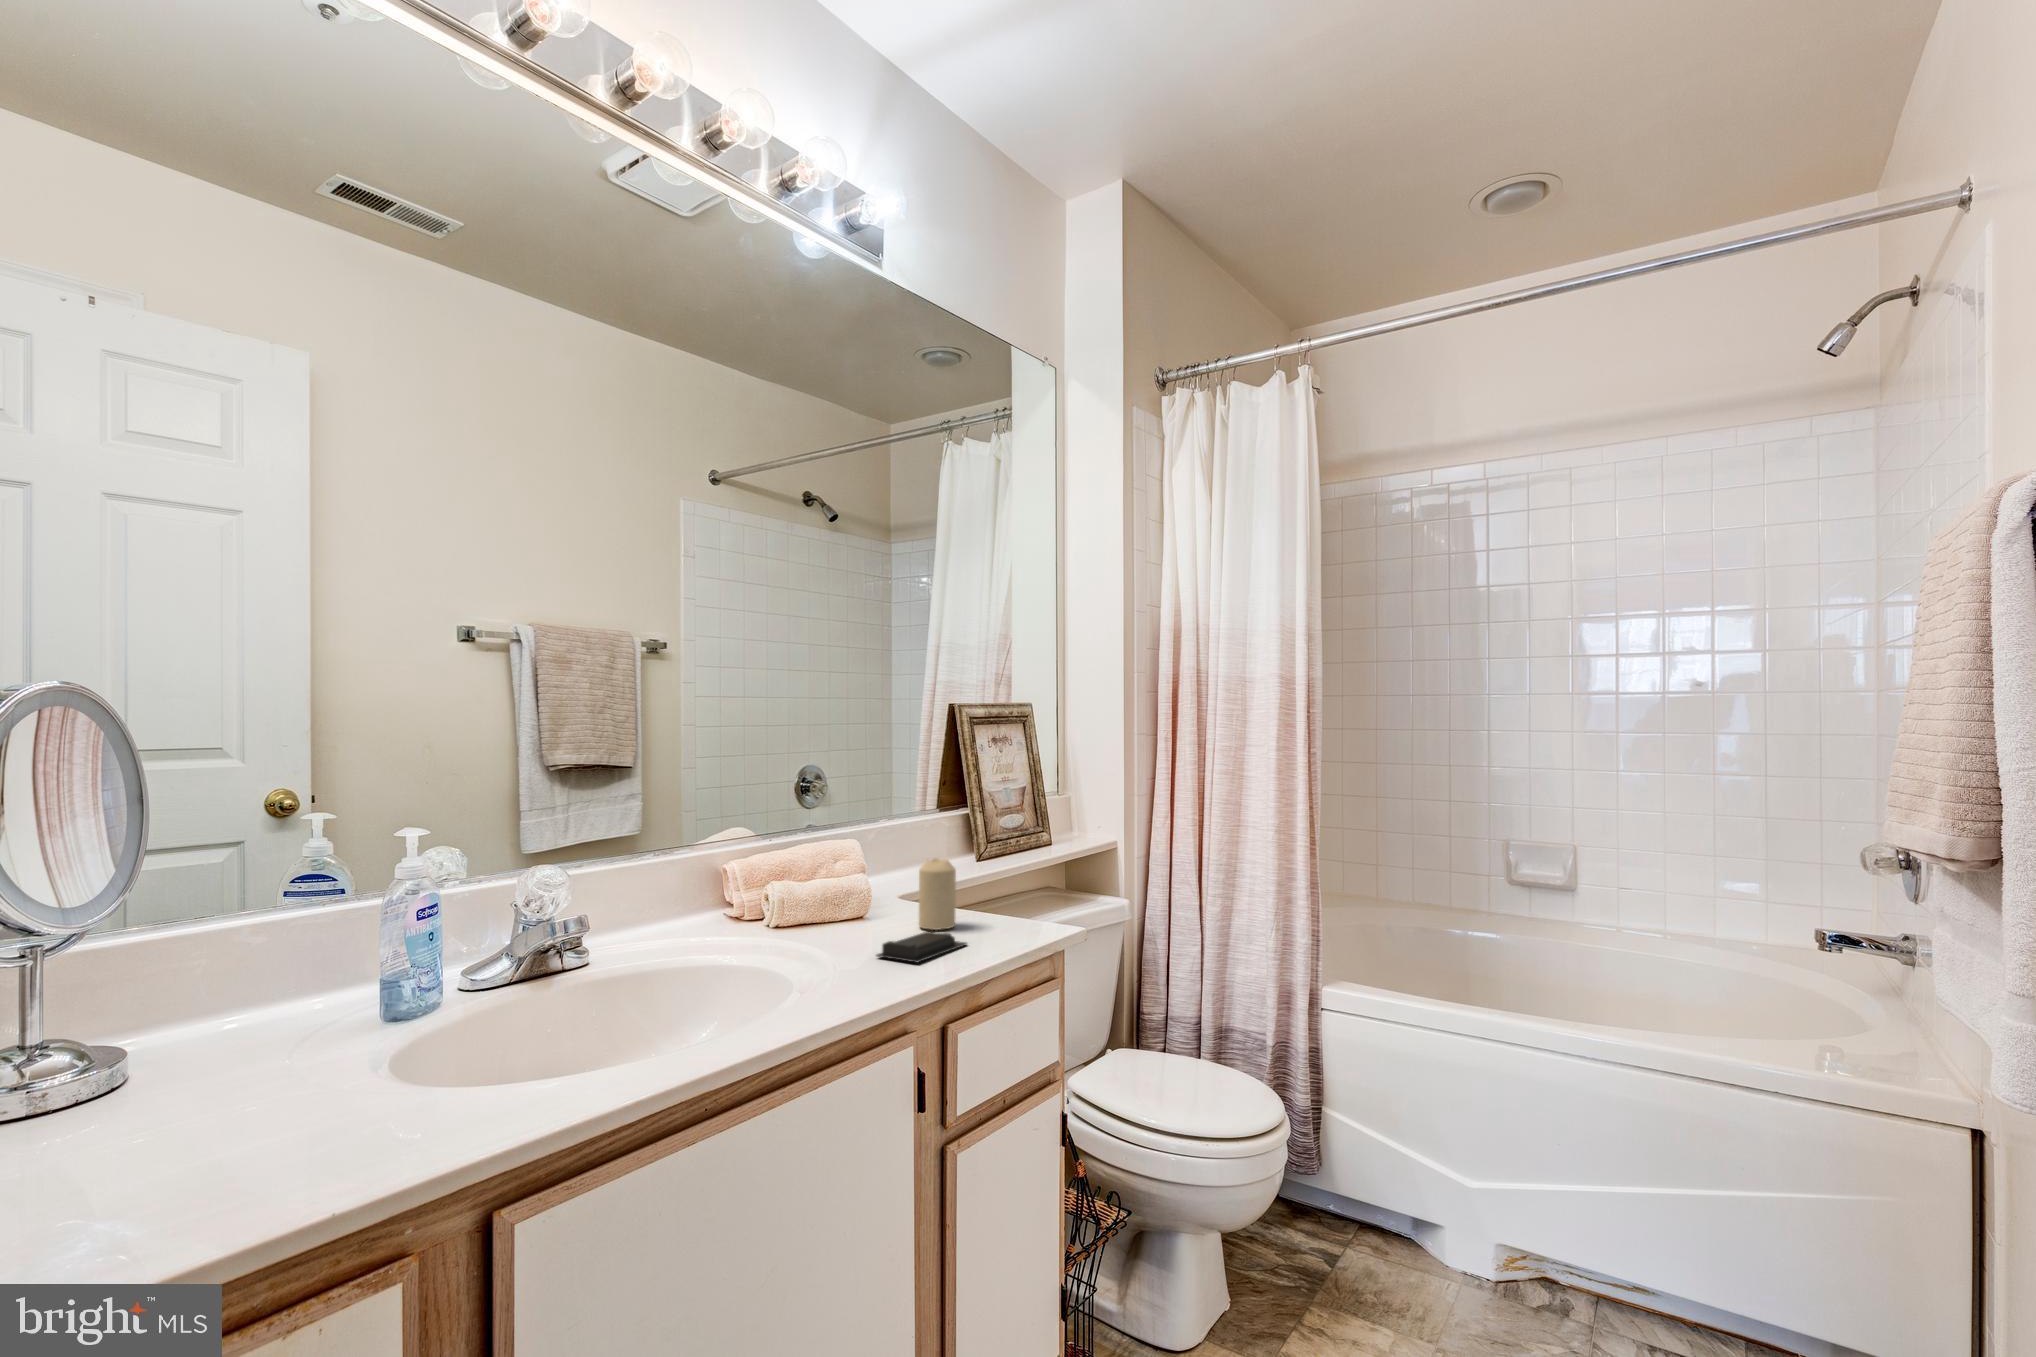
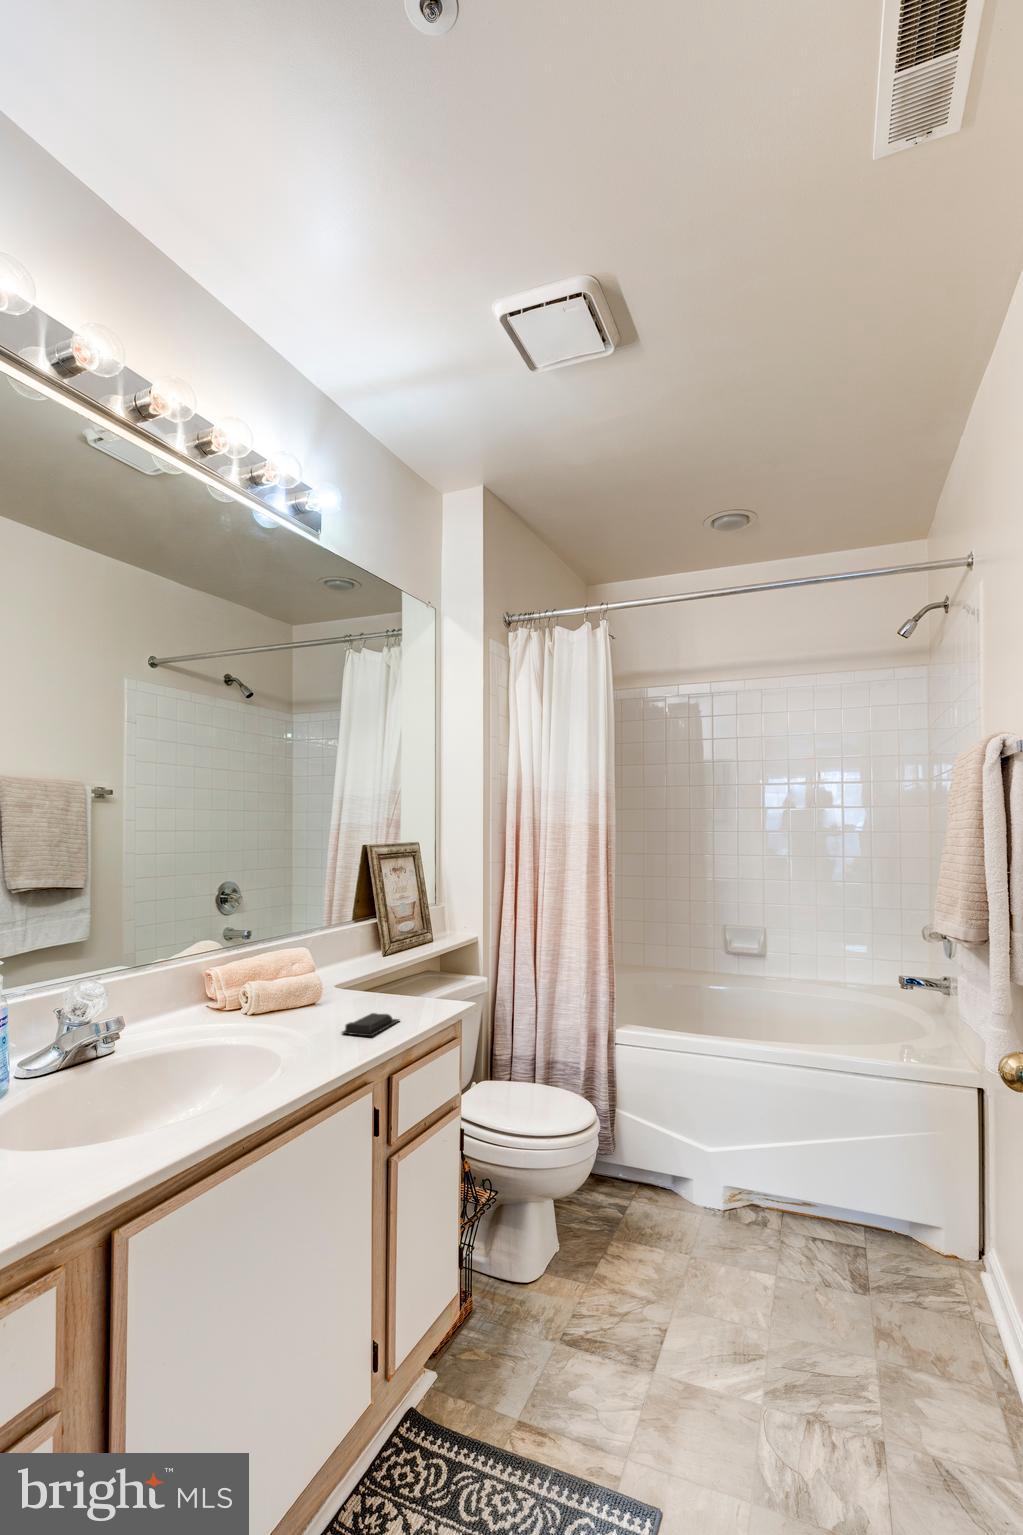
candle: present [919,858,956,930] -> none [362,961,388,1011]

